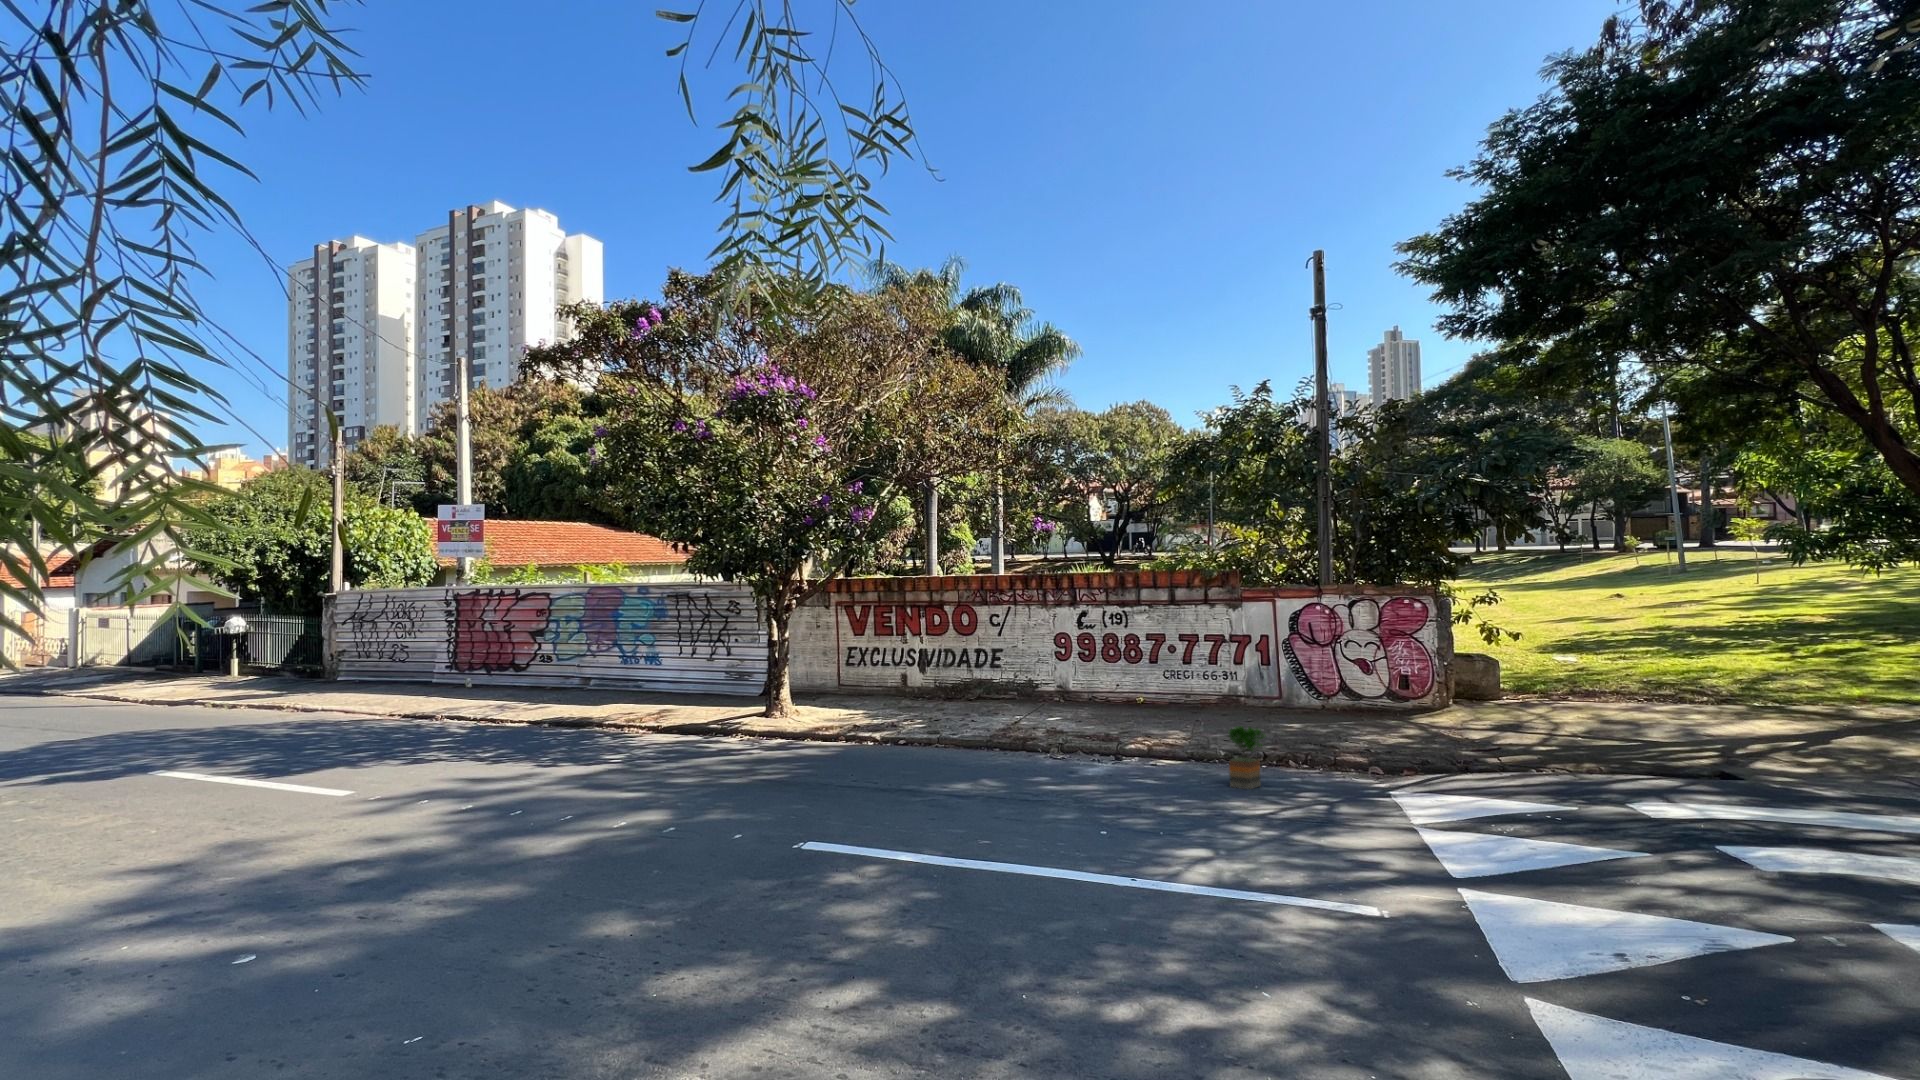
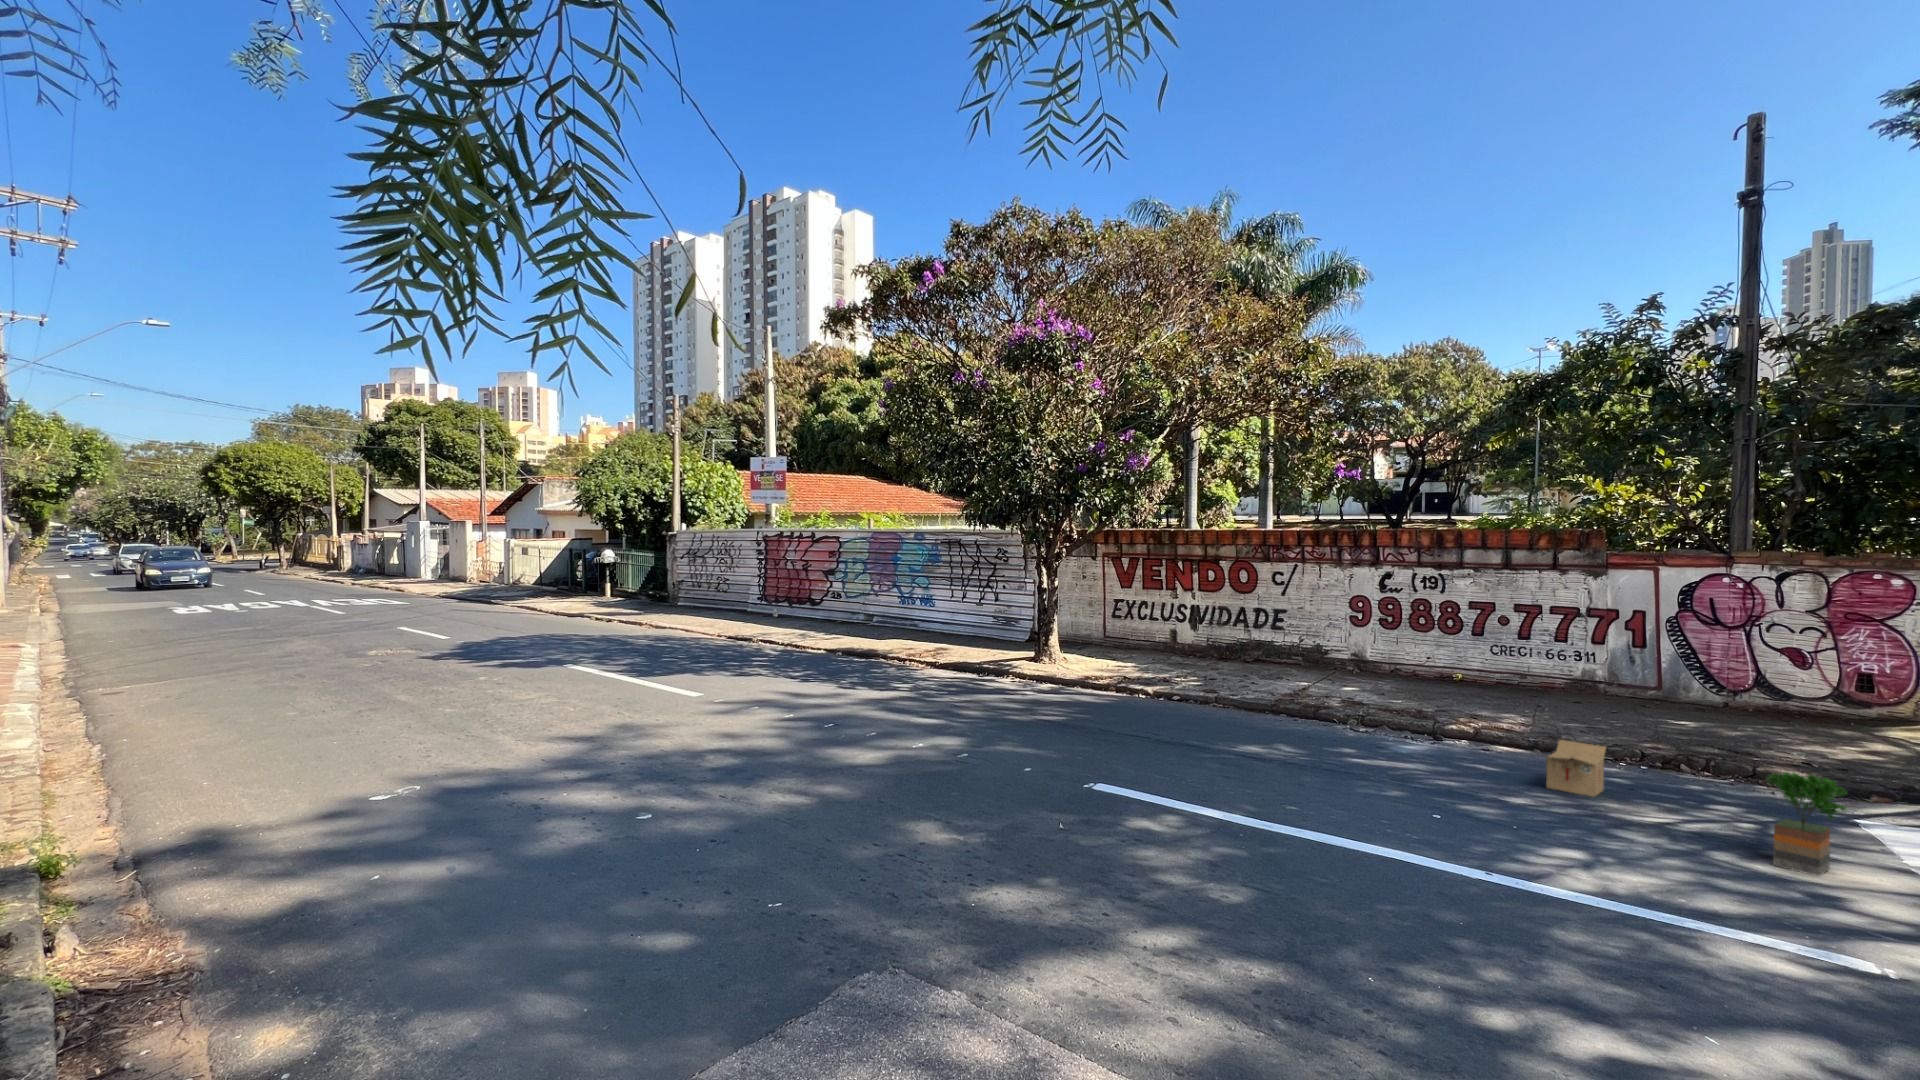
cardboard box: none [1131,729,1177,766] -> present [1546,740,1606,797]

